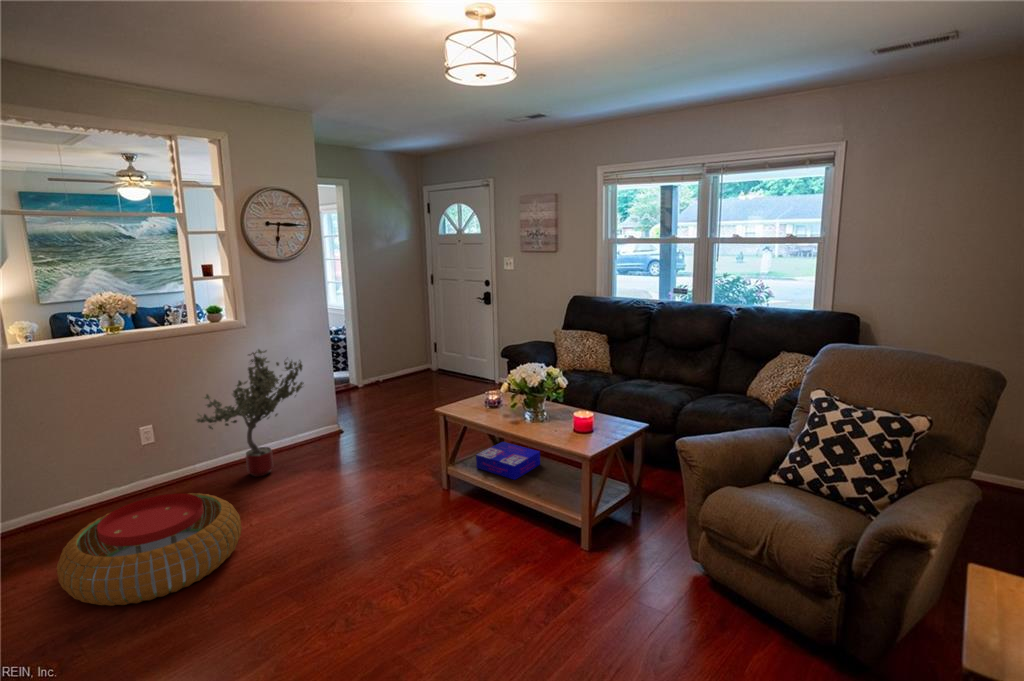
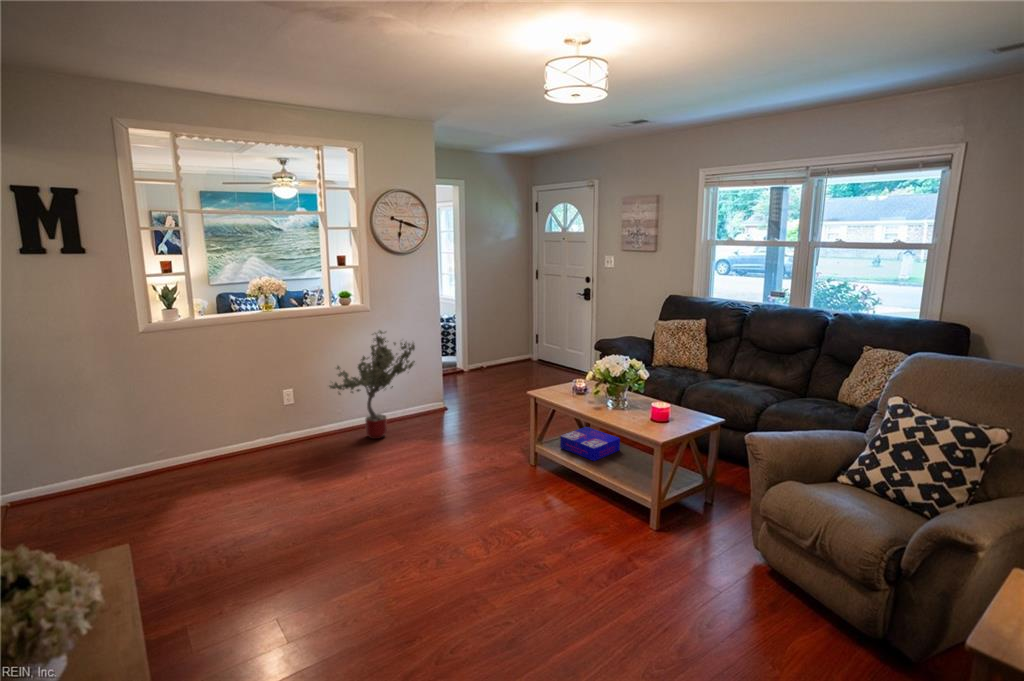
pouf: present [57,493,242,606] -> none [228,444,361,524]

